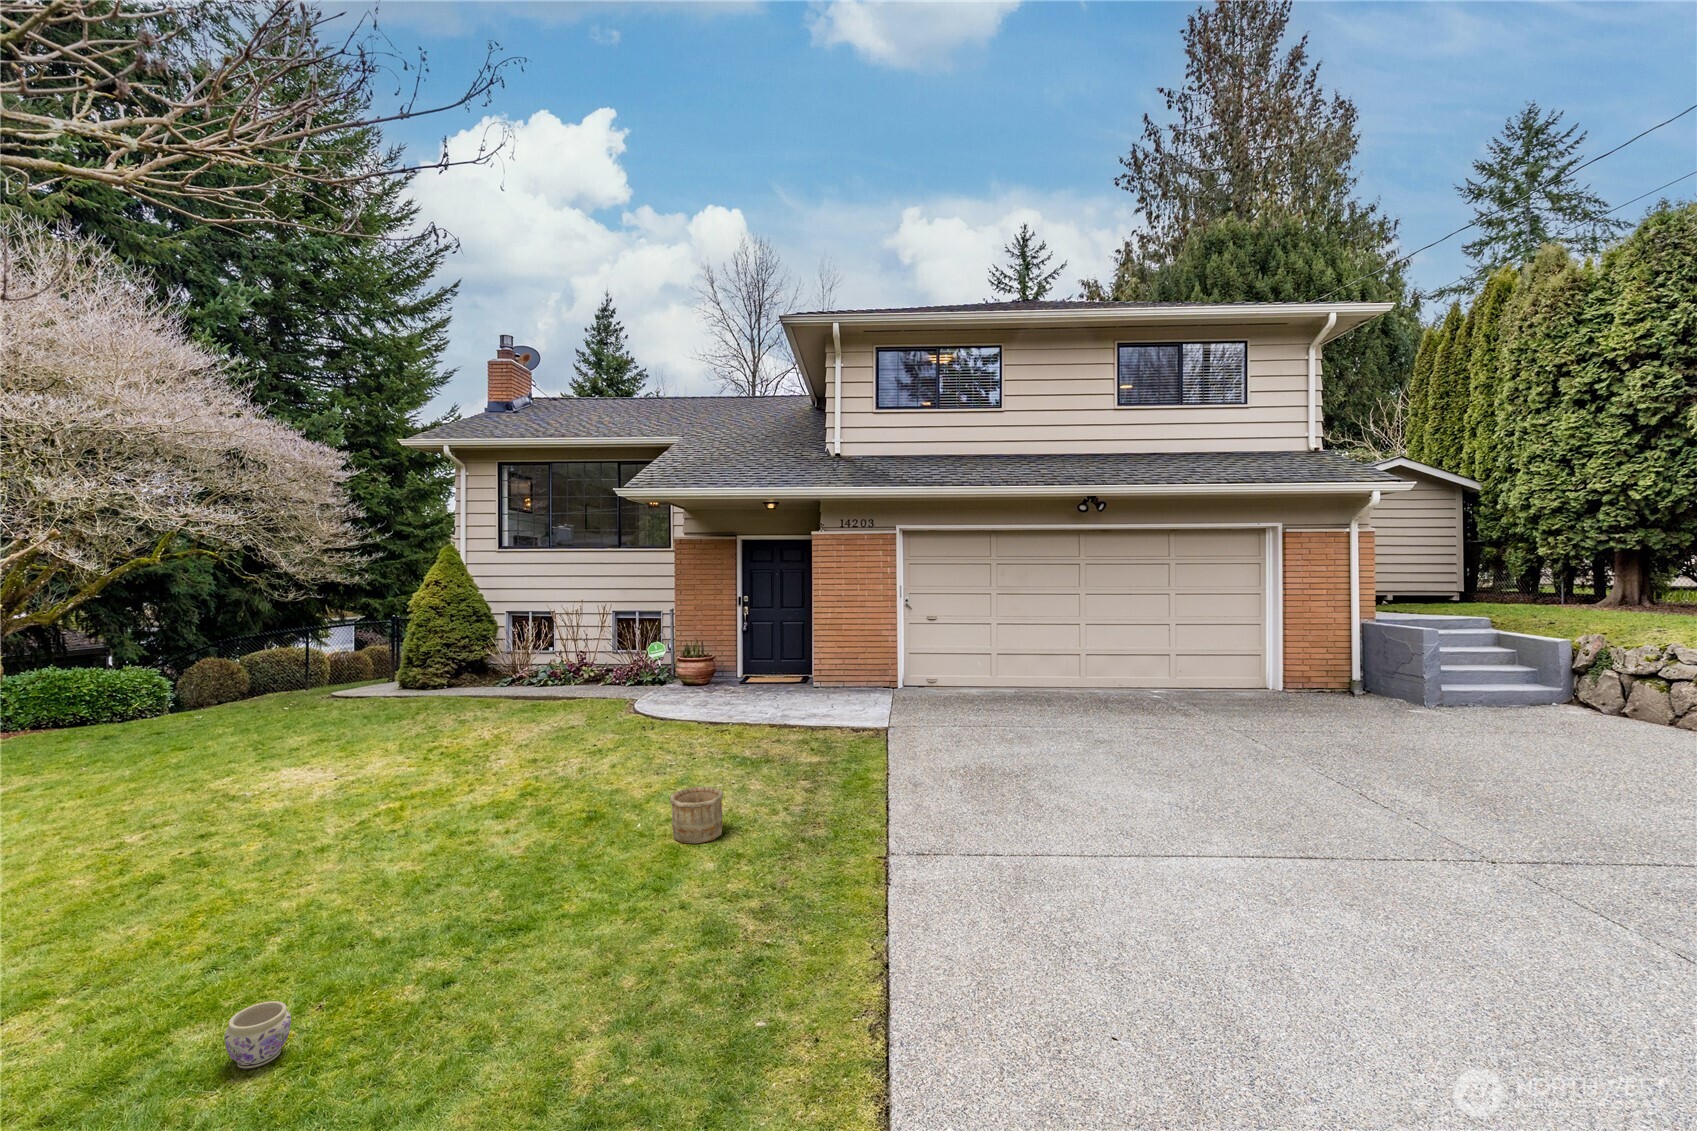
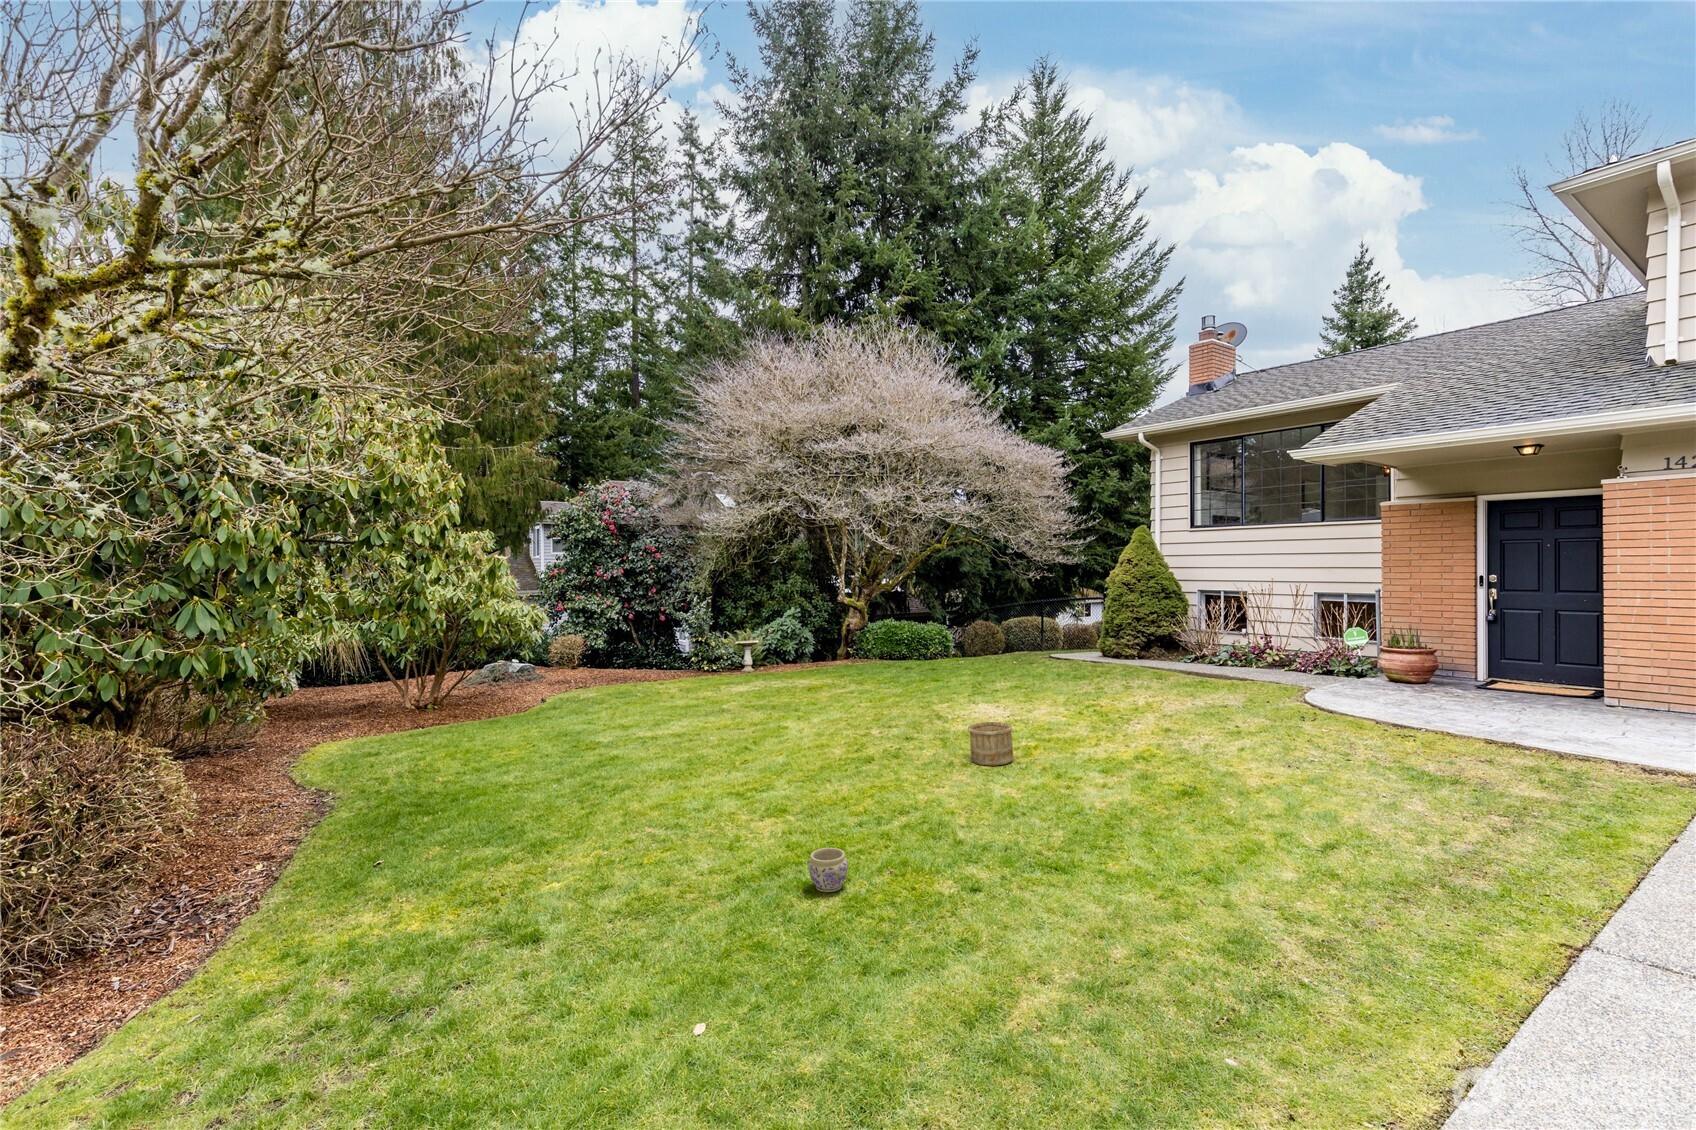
wooden bucket: present [670,787,723,844] -> present [968,722,1013,766]

